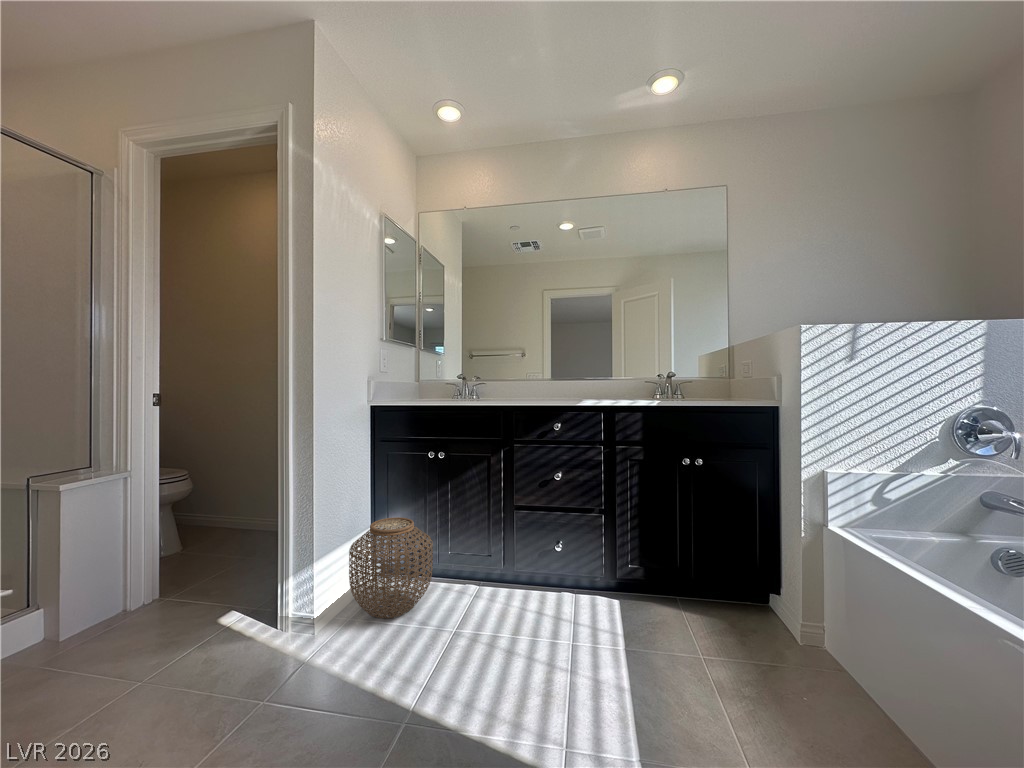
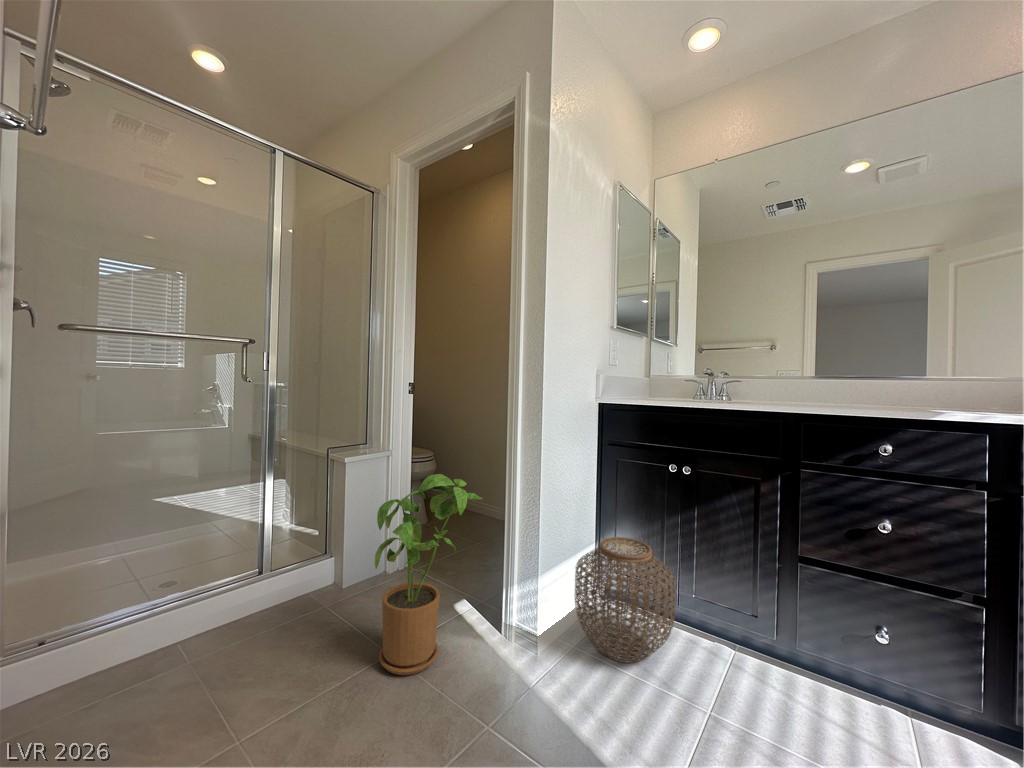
house plant: none [122,484,254,691] -> present [375,474,484,675]

